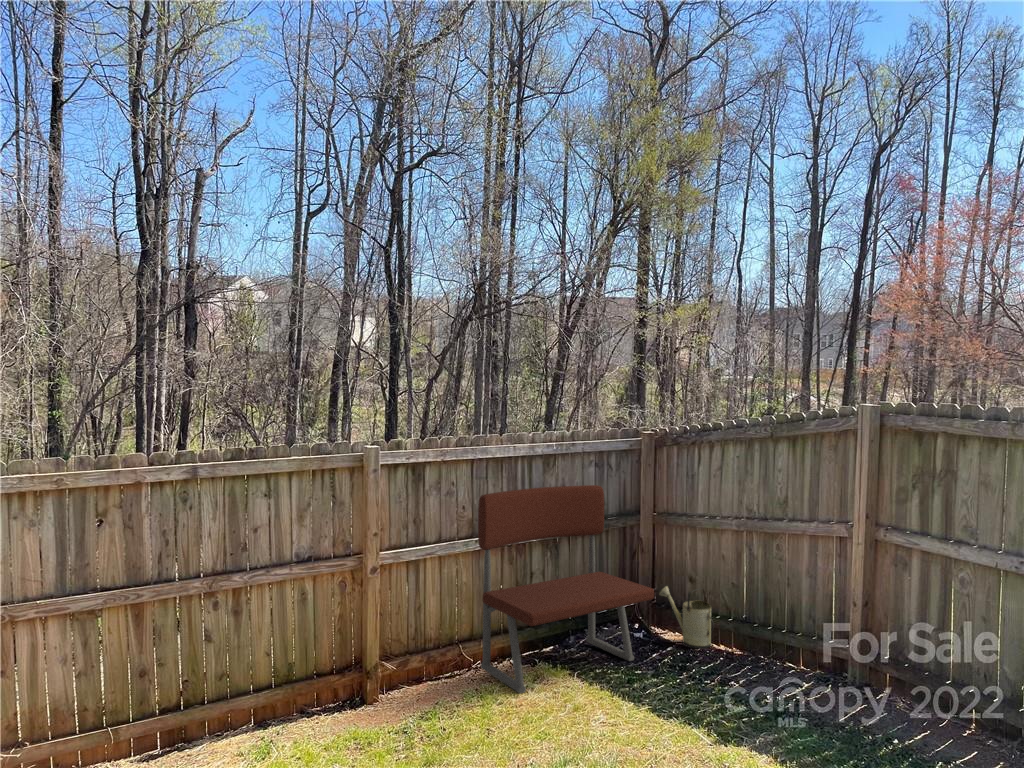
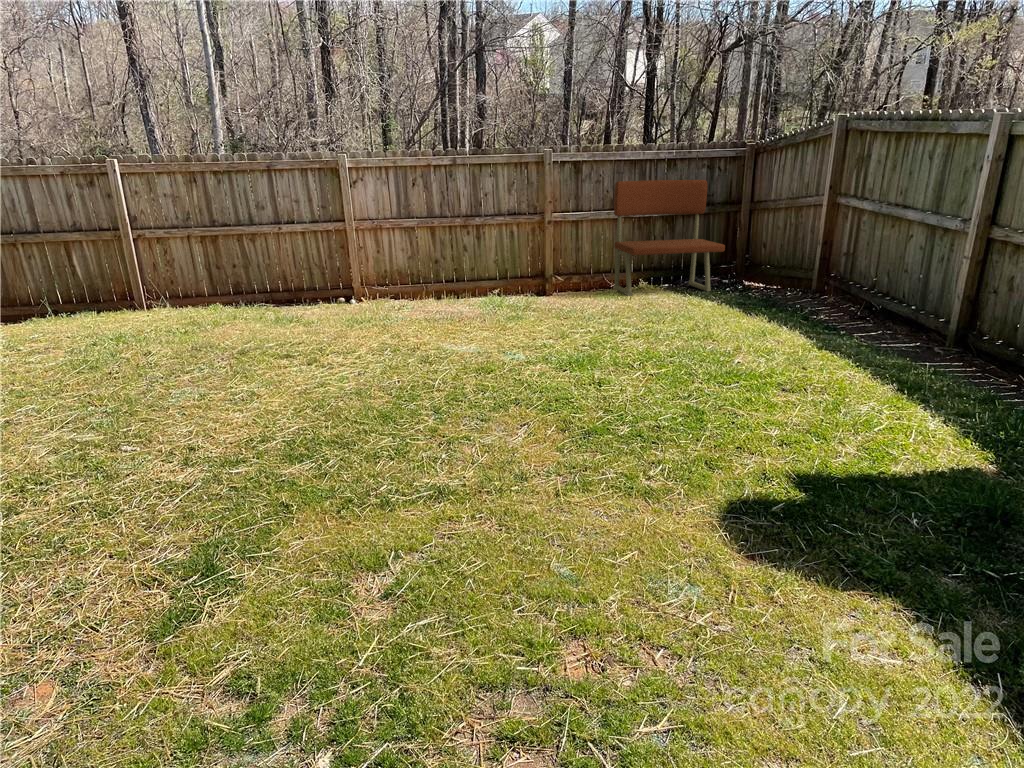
watering can: present [659,586,714,649] -> none [744,252,775,291]

